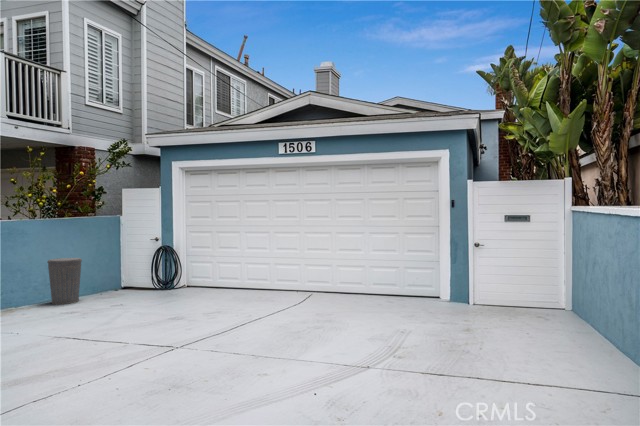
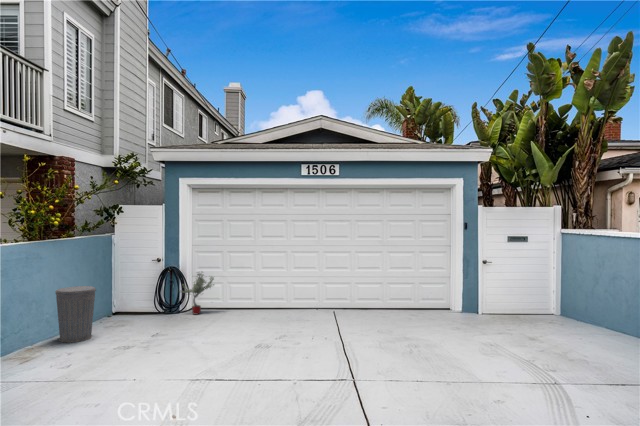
potted tree: none [169,250,203,291] -> present [180,272,214,314]

